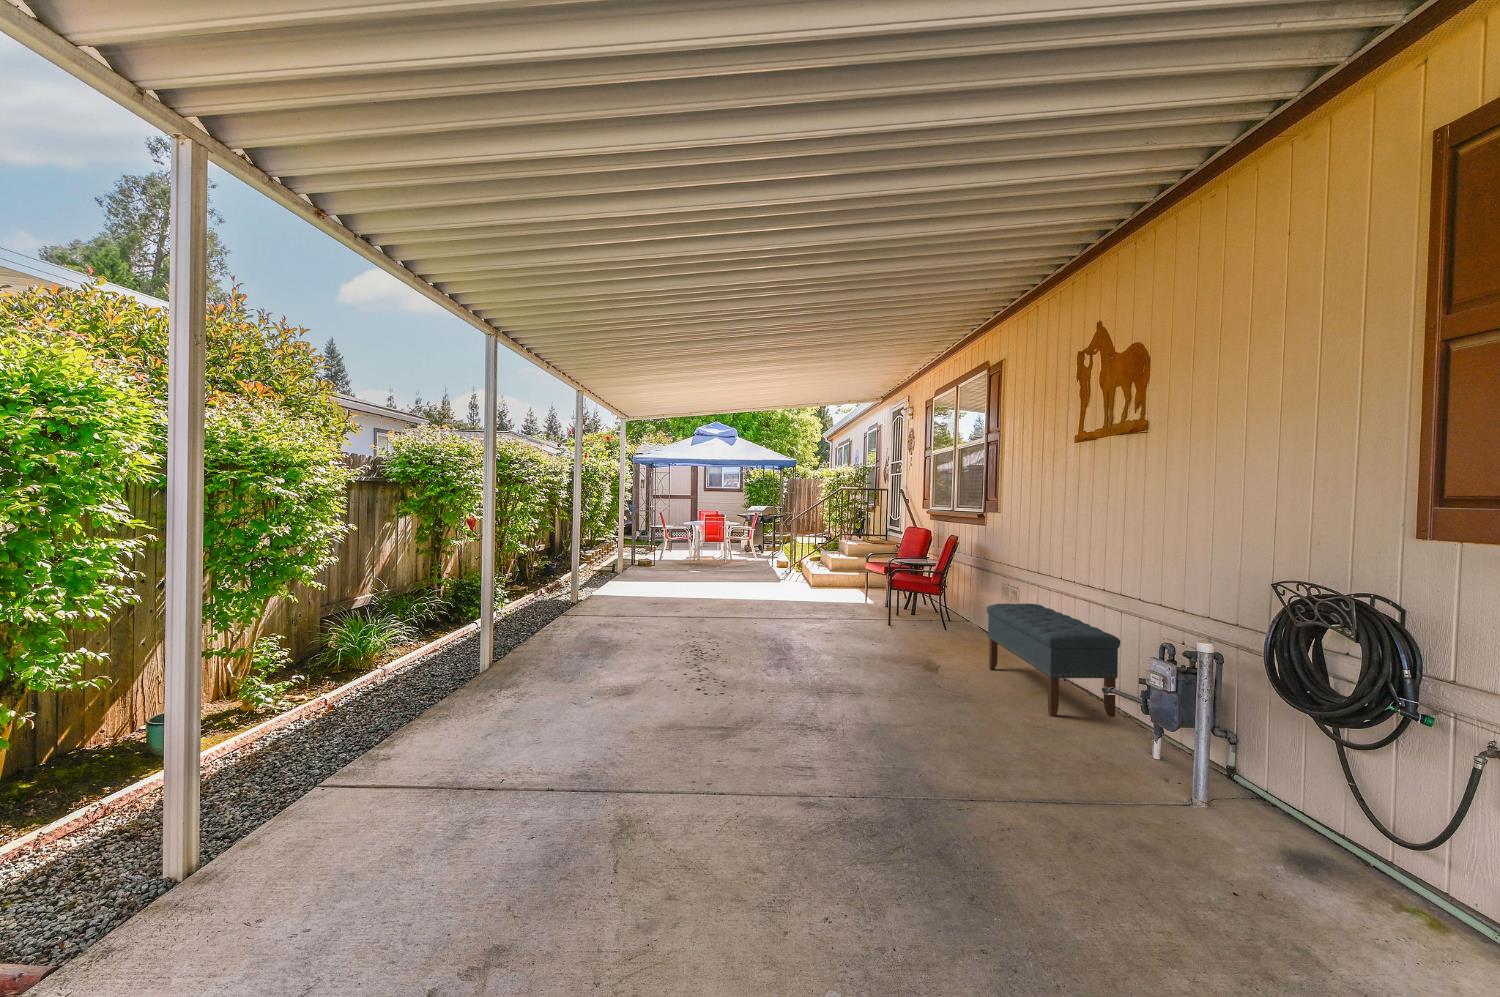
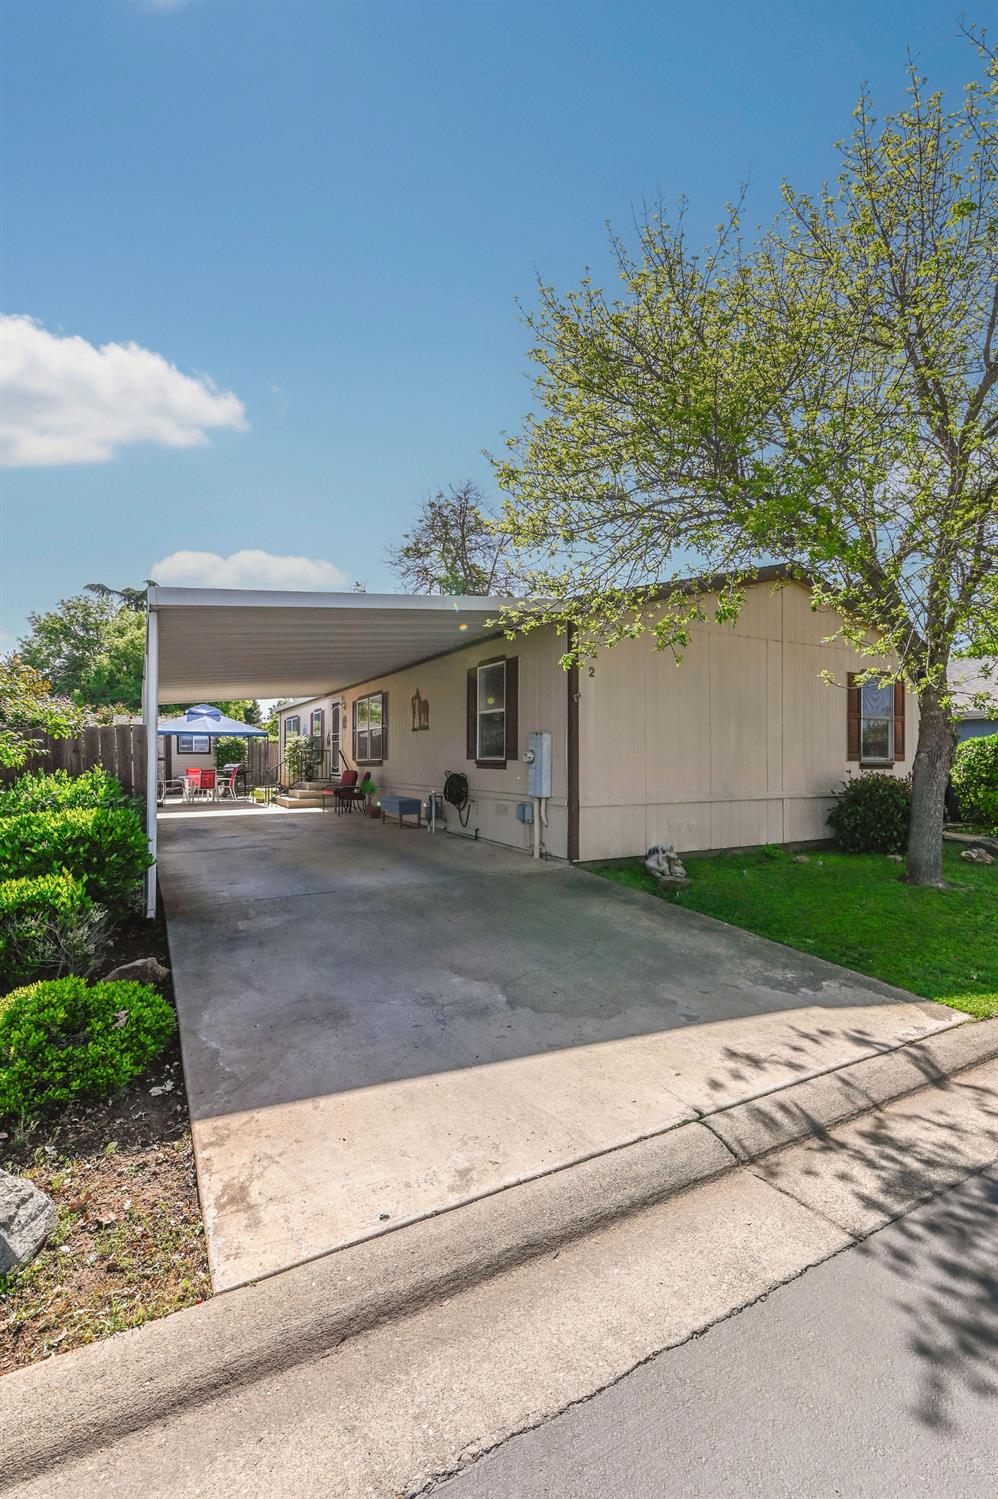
potted tree: none [931,546,989,634] -> present [360,781,382,817]

